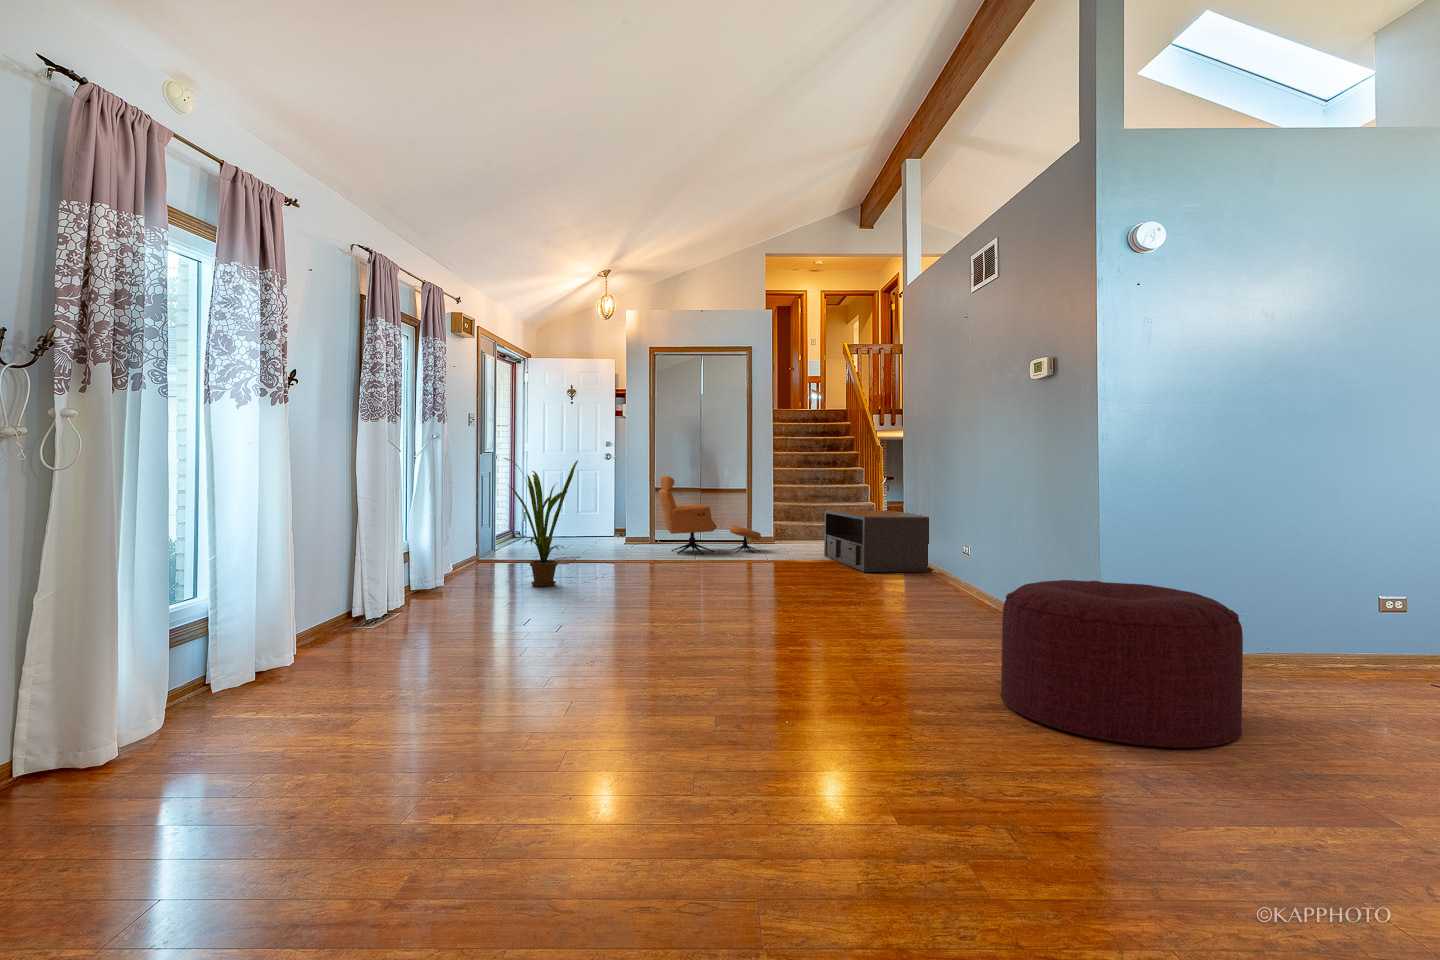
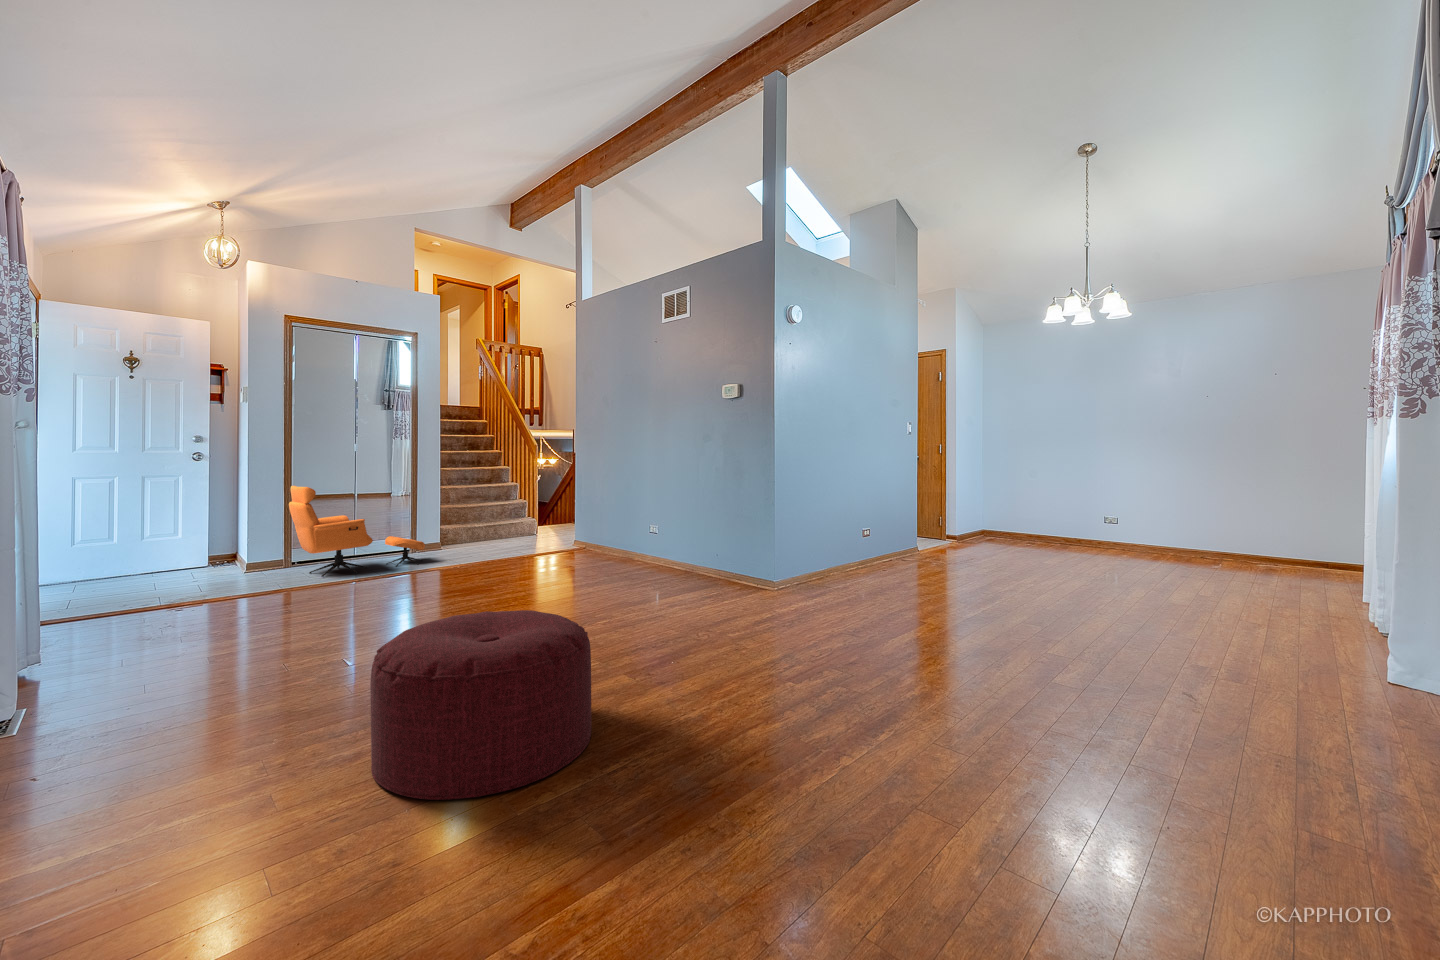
house plant: present [504,458,578,587] -> none [40,479,197,670]
coffee table: present [824,510,933,572] -> none [498,511,623,577]
ottoman: present [1001,580,1243,748] -> present [370,610,591,800]

